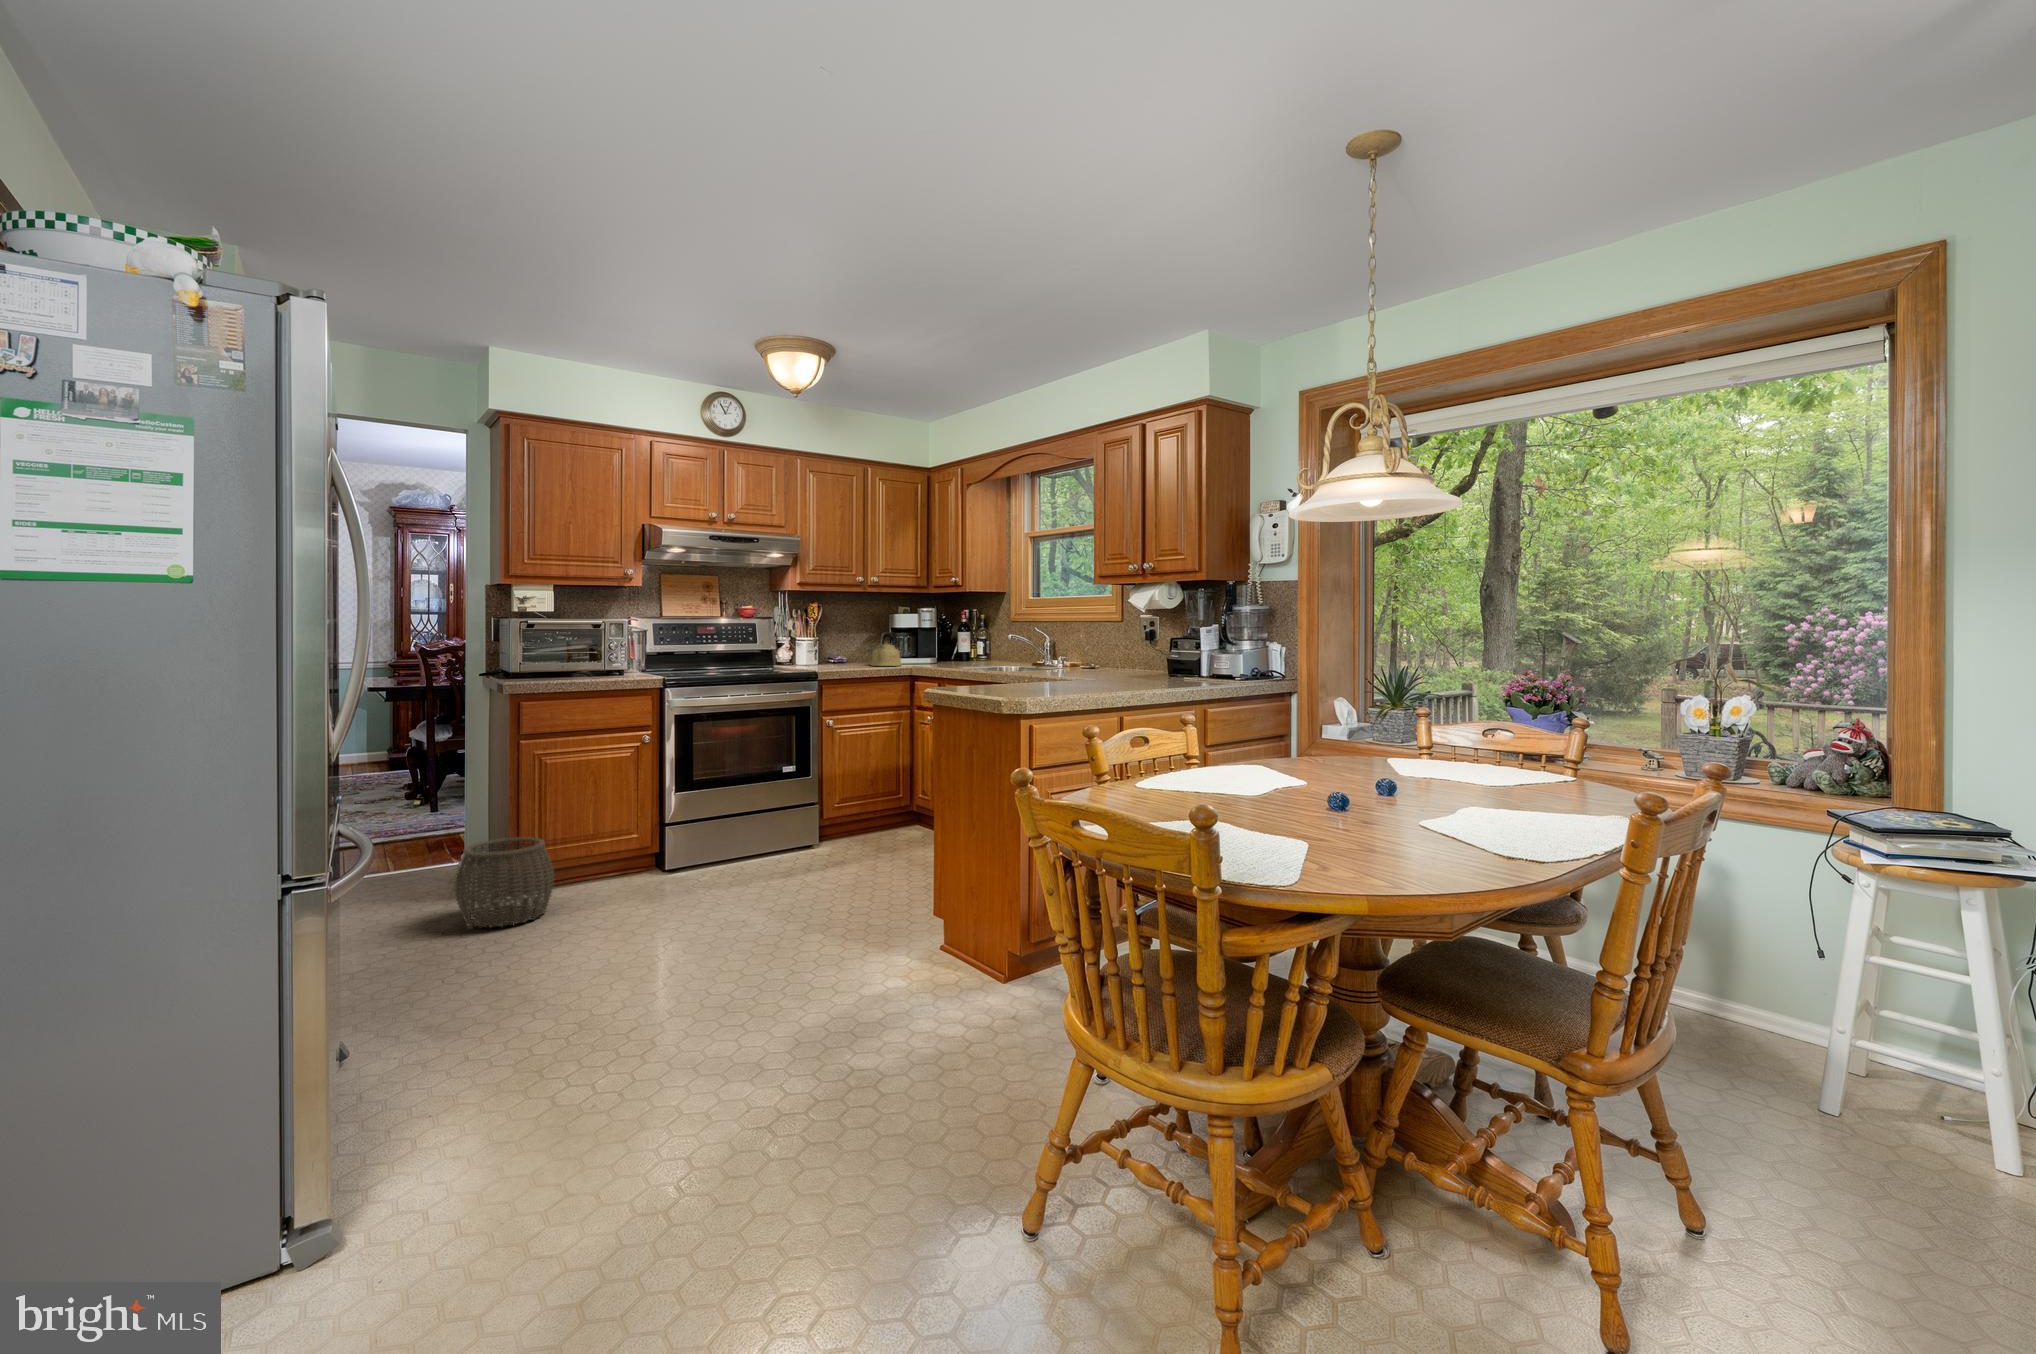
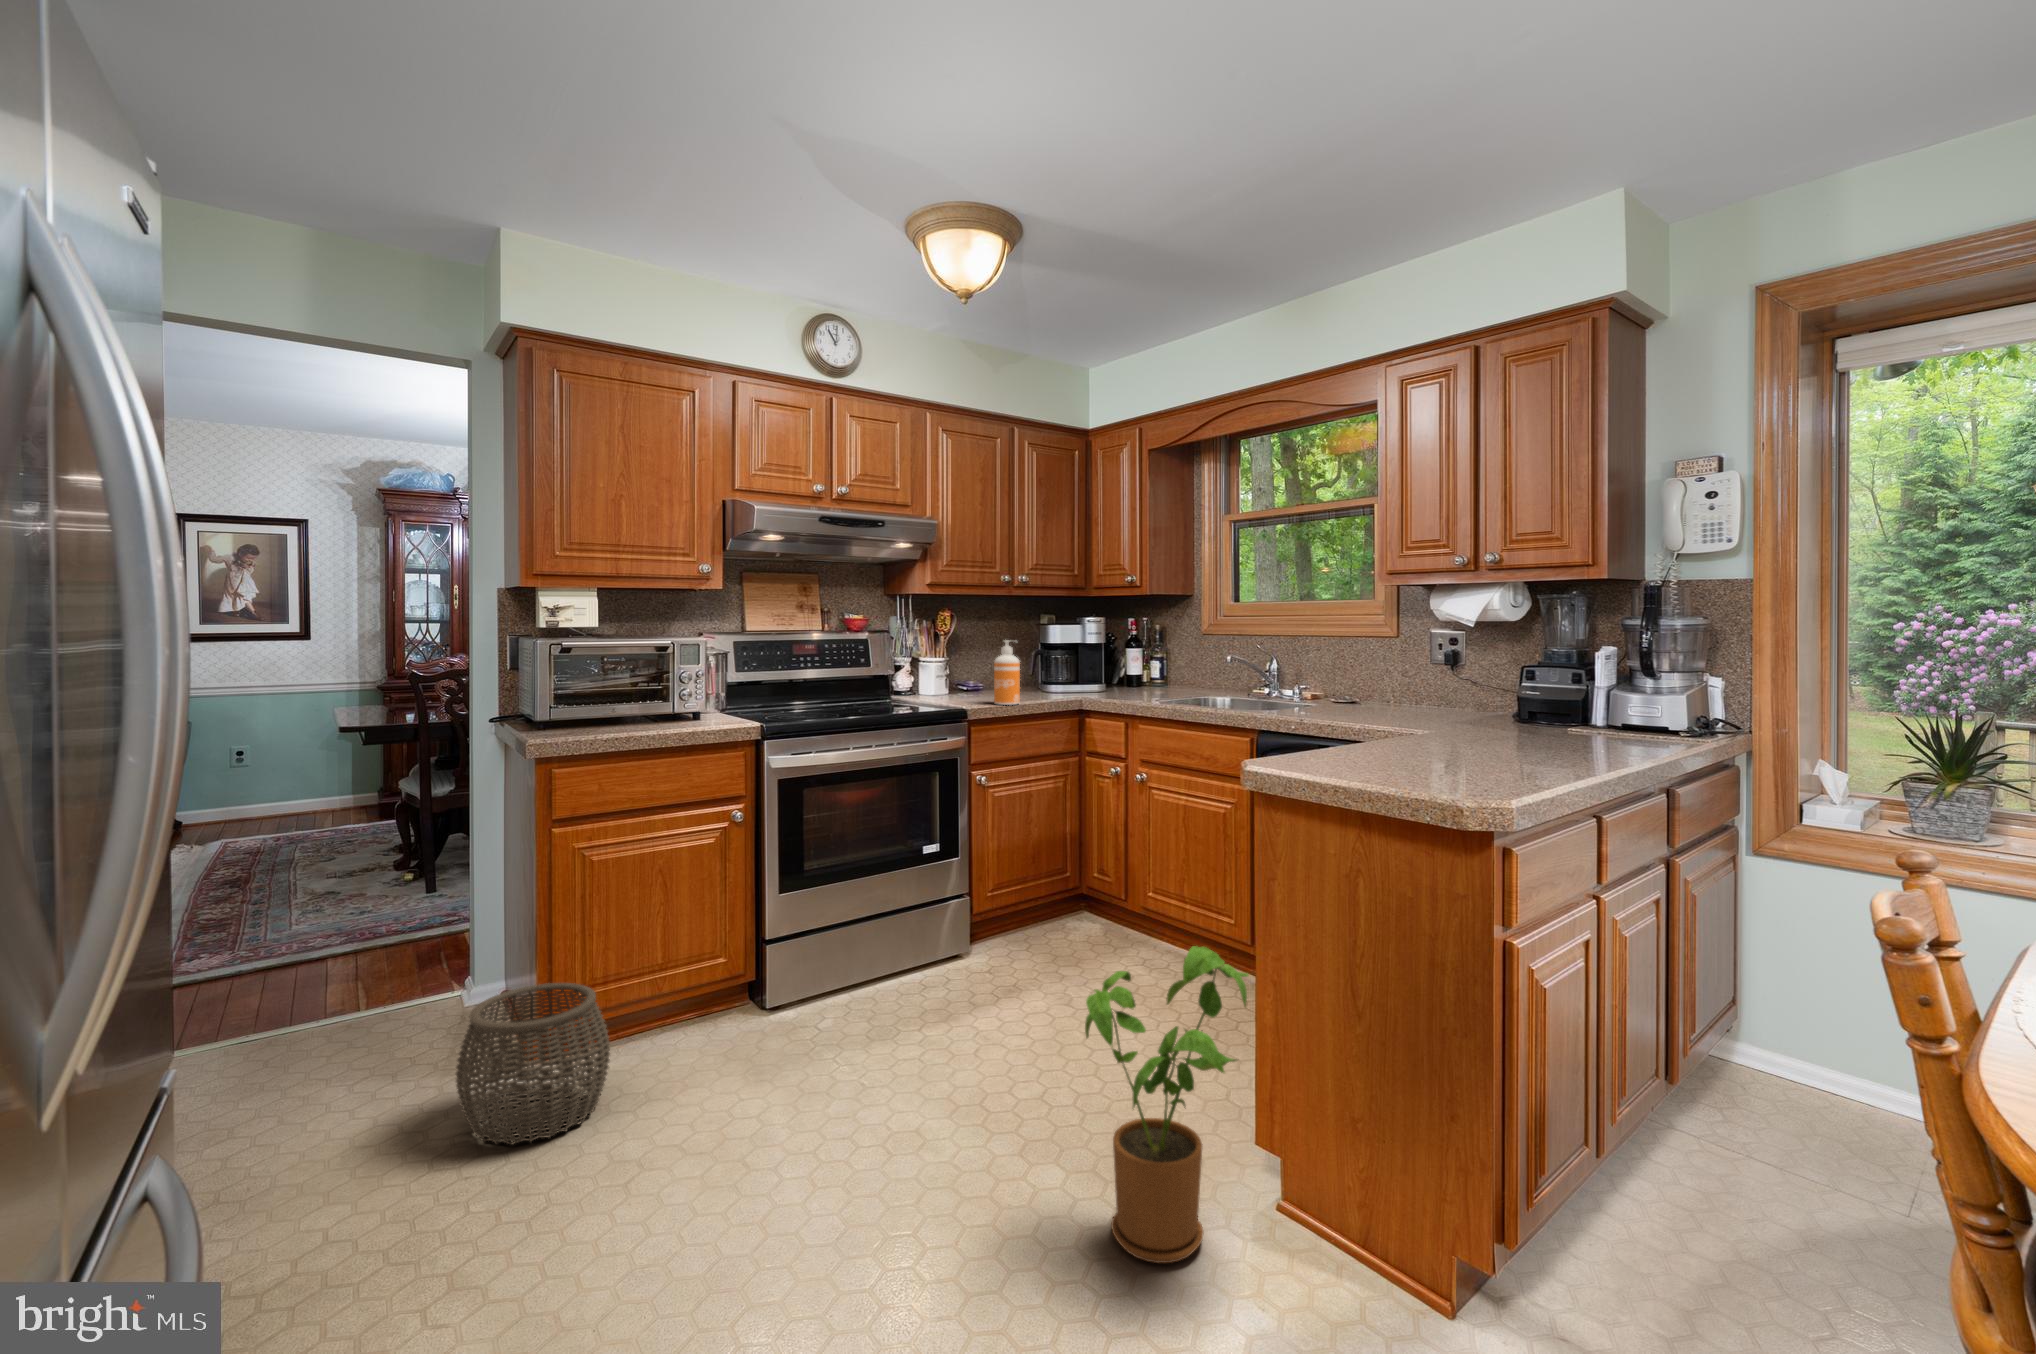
soap dispenser: none [842,623,860,669] -> present [994,640,1020,705]
kettle: present [867,642,902,666] -> none [1021,664,1068,699]
house plant: none [825,790,924,965] -> present [1085,946,1248,1263]

